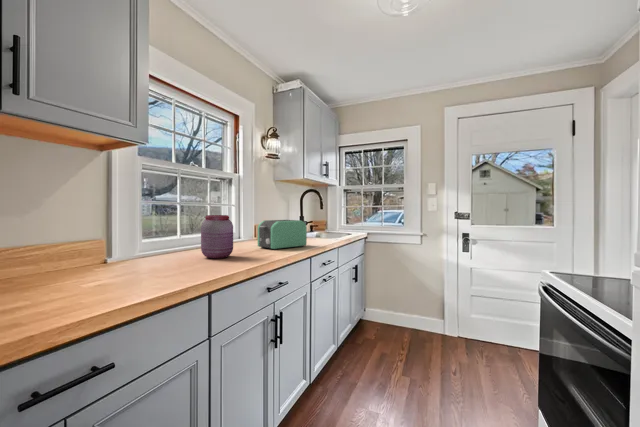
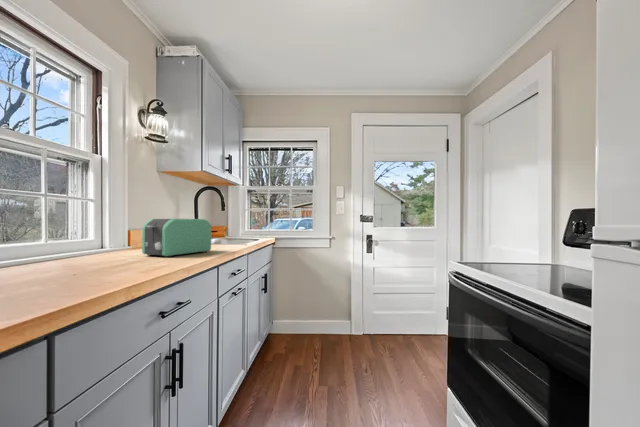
jar: present [201,215,233,259] -> none [44,206,104,273]

